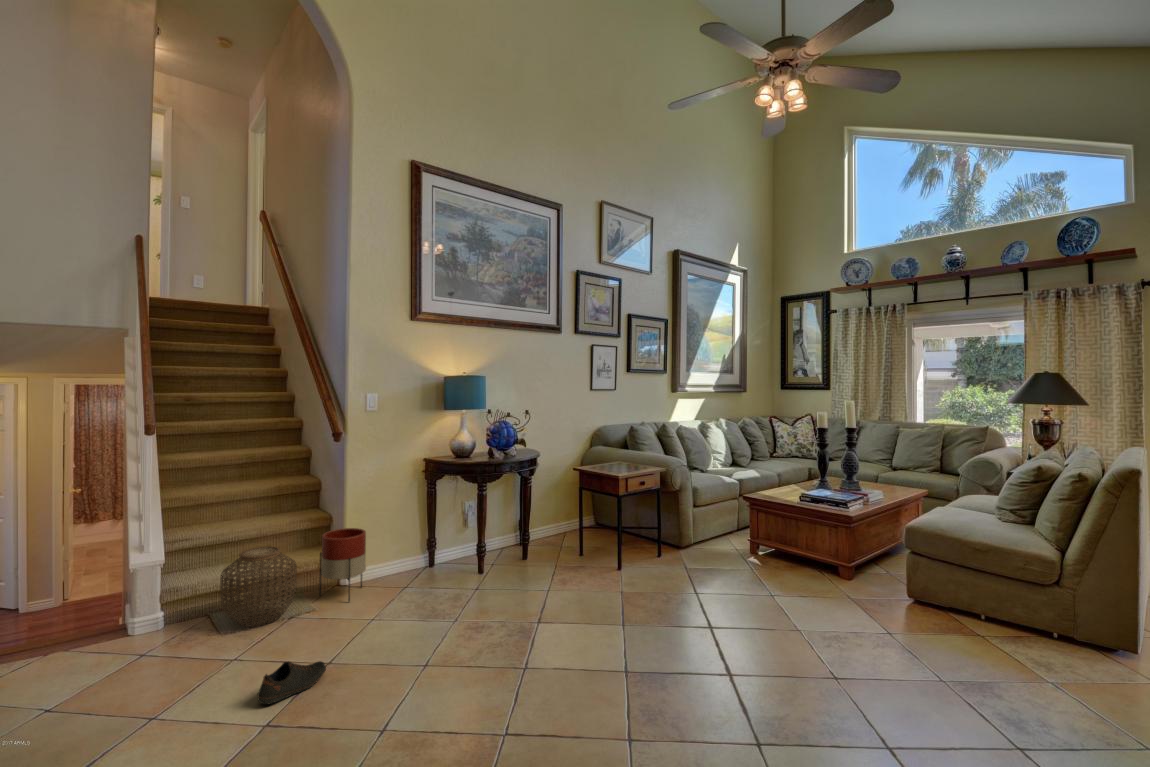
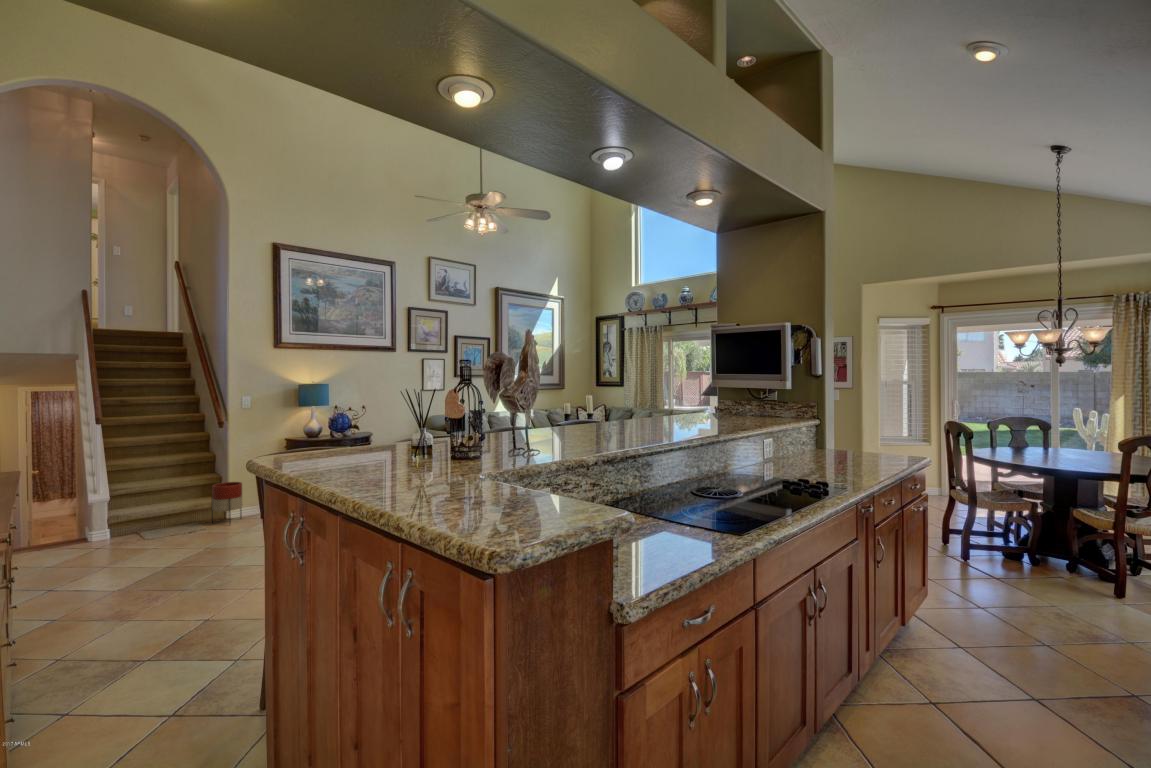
woven basket: present [220,546,297,627] -> none [145,491,194,536]
shoe: present [258,661,326,704] -> none [163,542,205,561]

